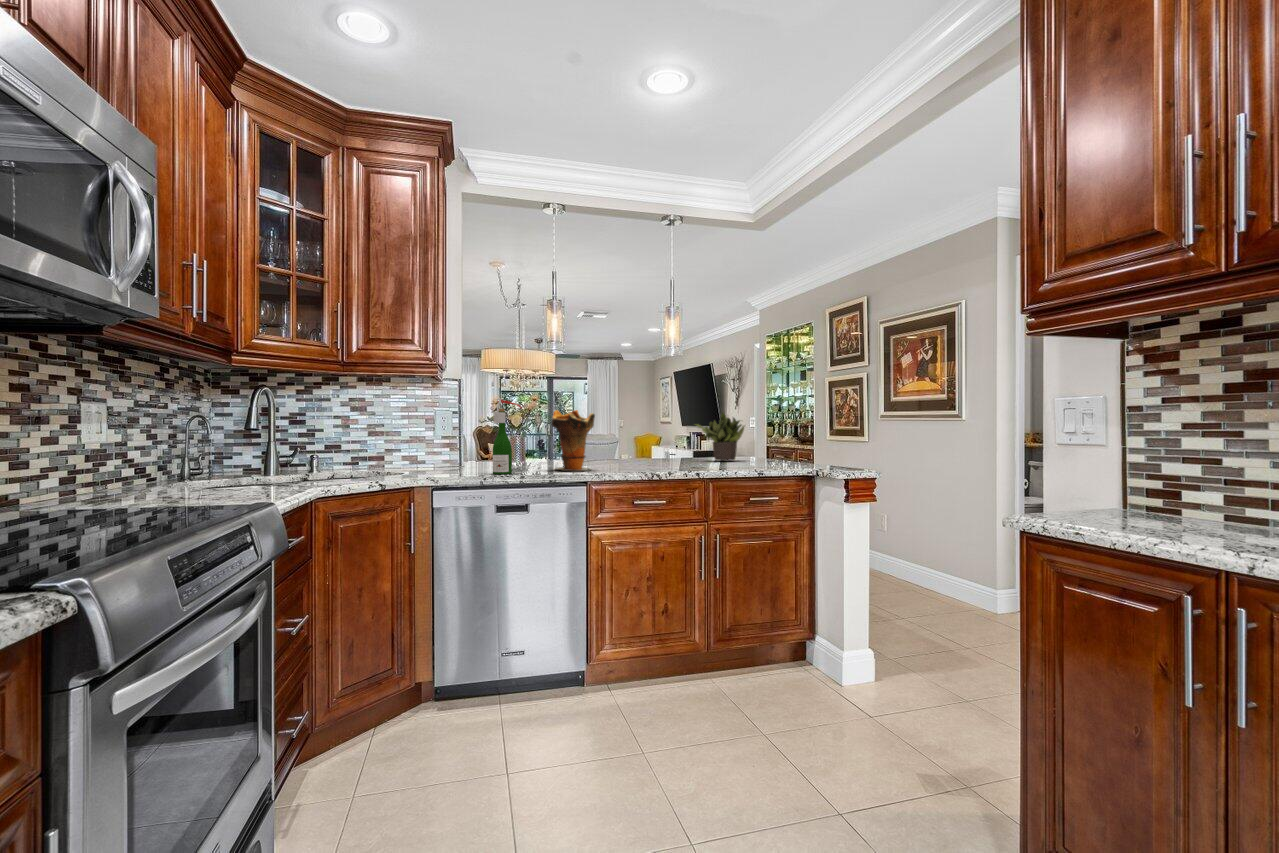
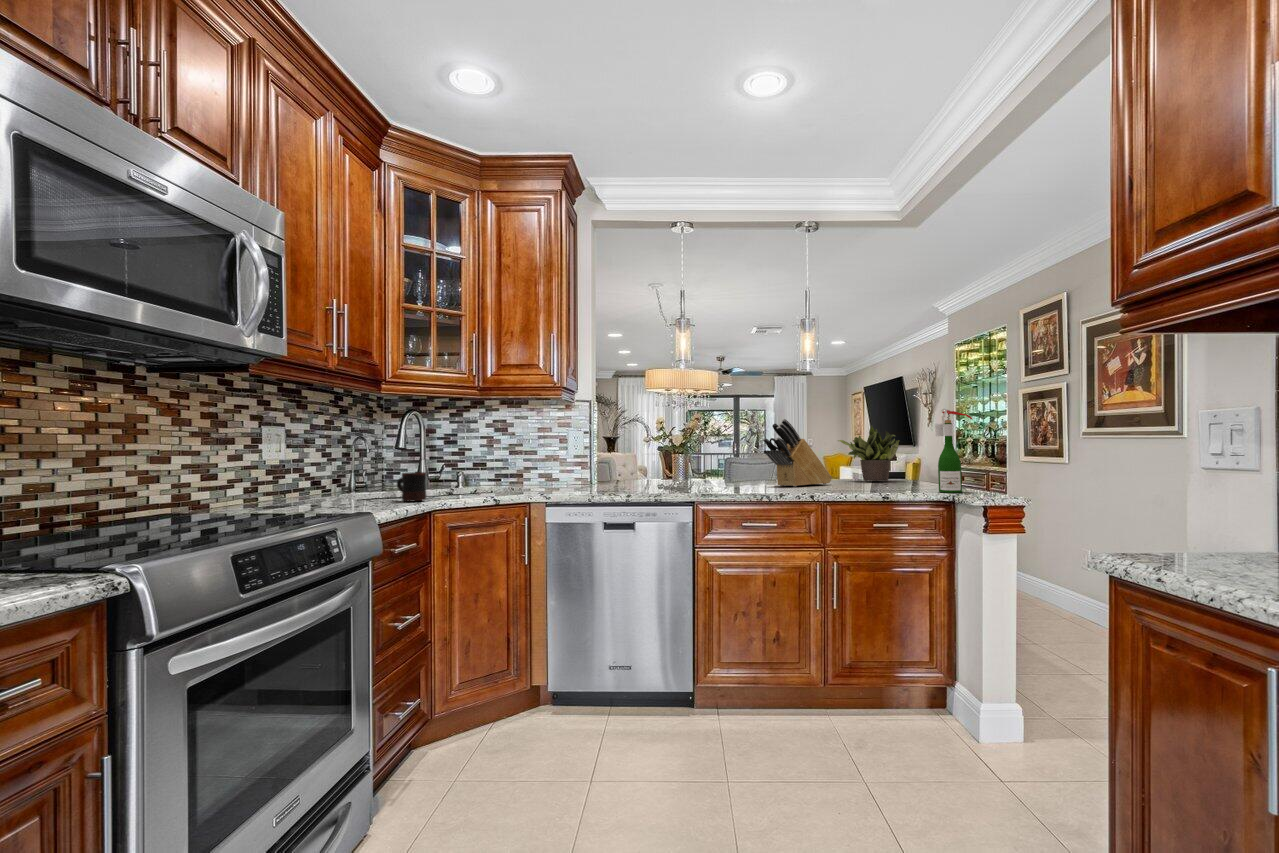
wine bottle: present [493,398,522,474] -> present [935,409,974,493]
knife block: none [639,405,695,467] -> present [763,419,832,487]
decorative vase: present [552,410,595,471] -> none [664,426,710,490]
mug: none [277,457,315,490] -> present [397,472,426,501]

